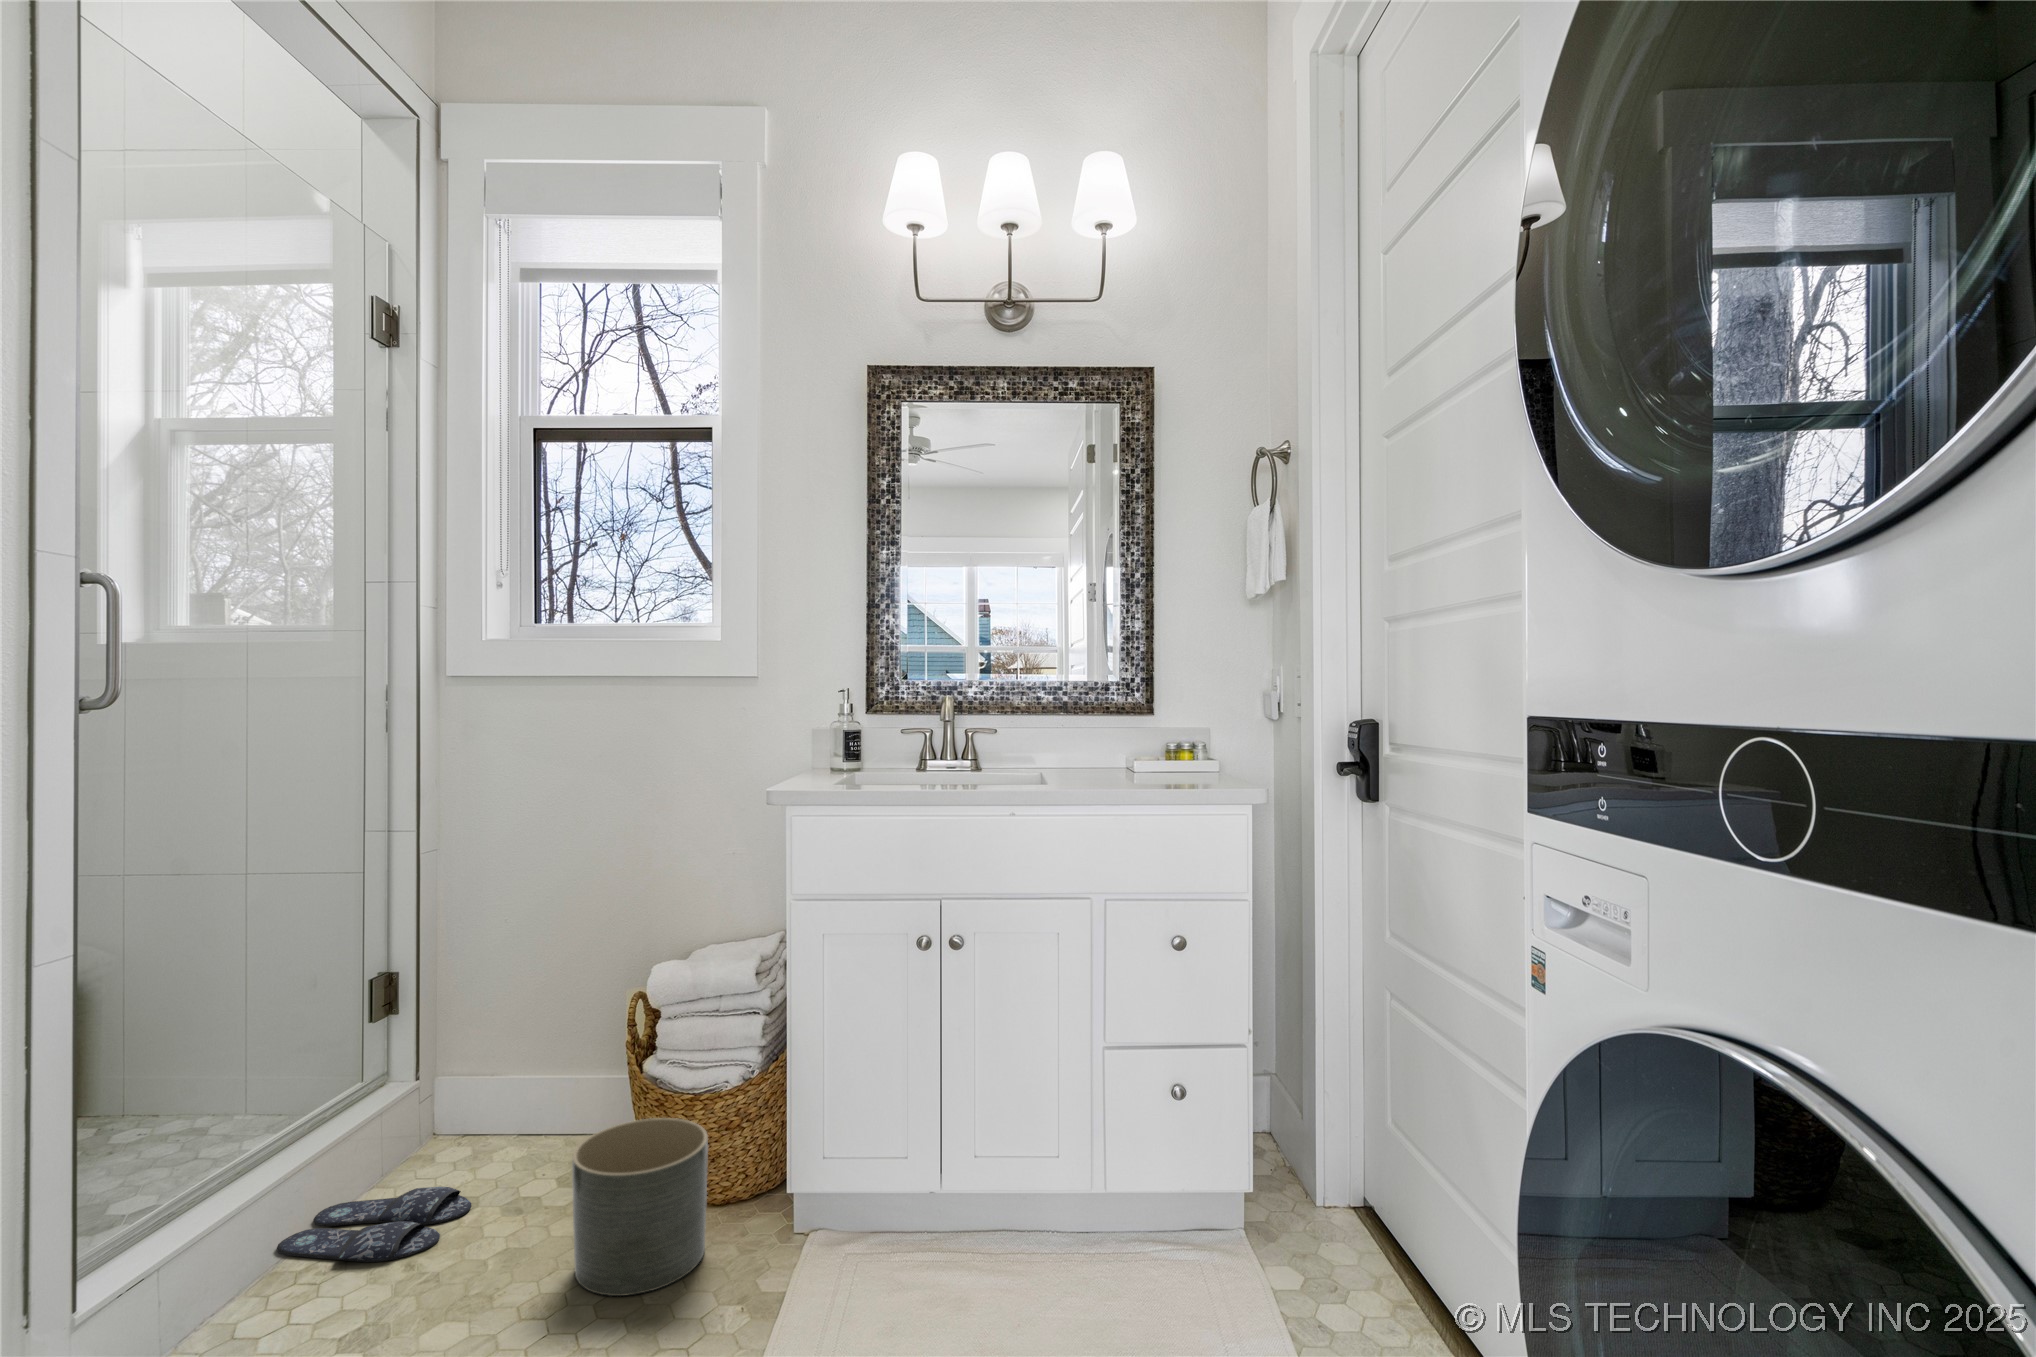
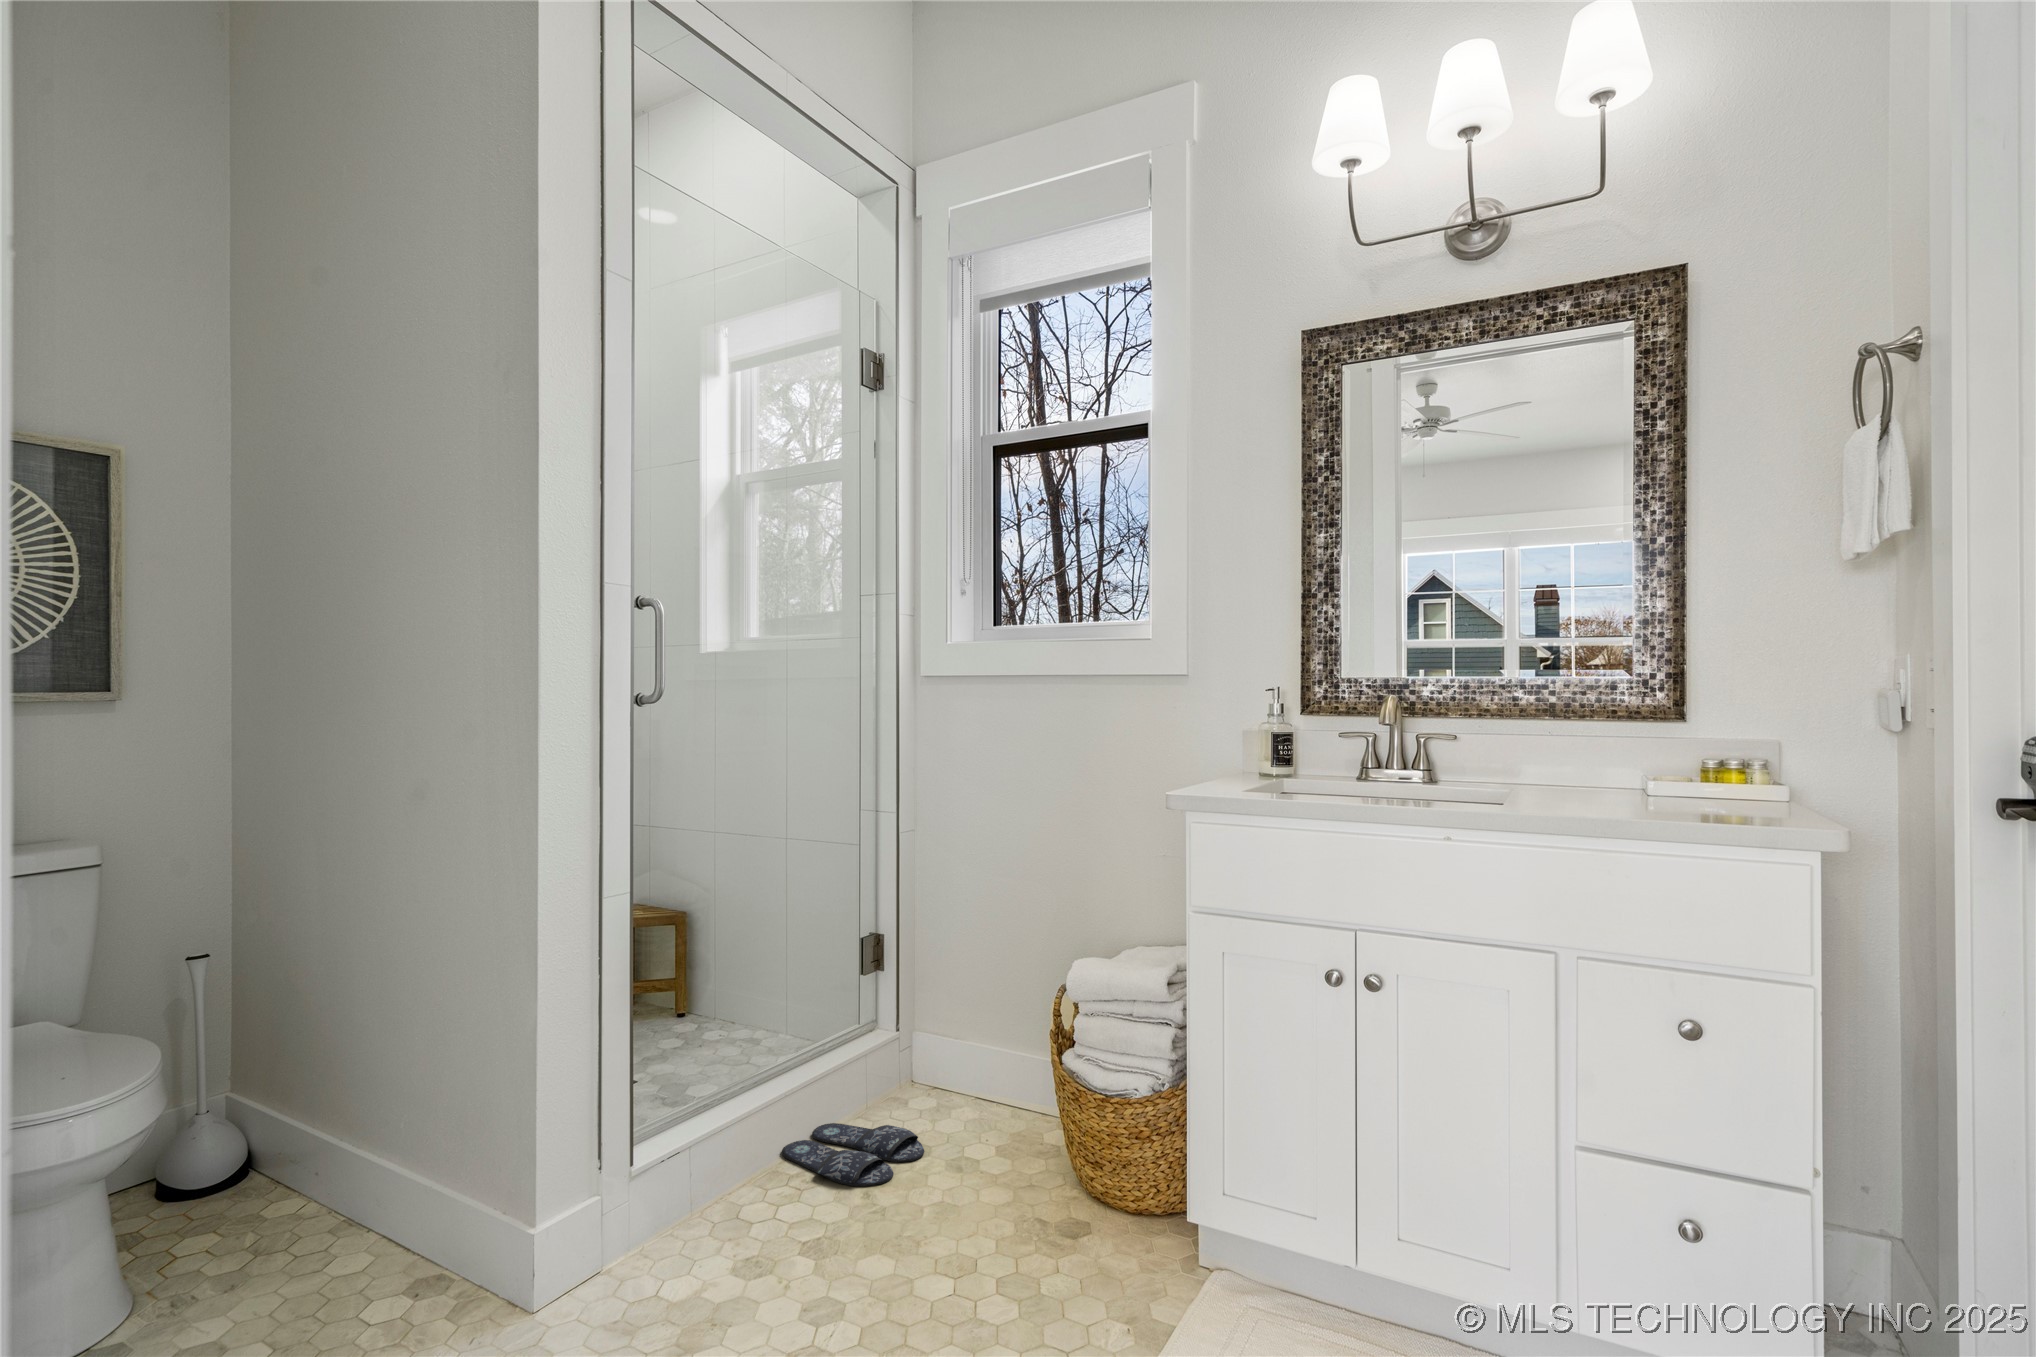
planter: present [572,1118,708,1296] -> none [983,1110,1108,1288]

